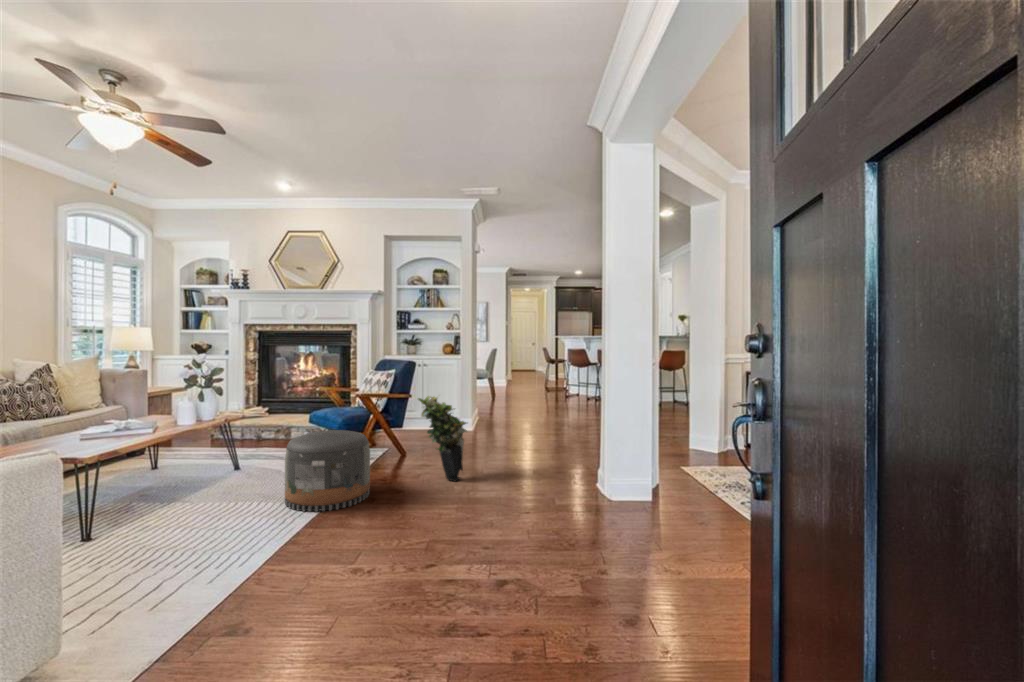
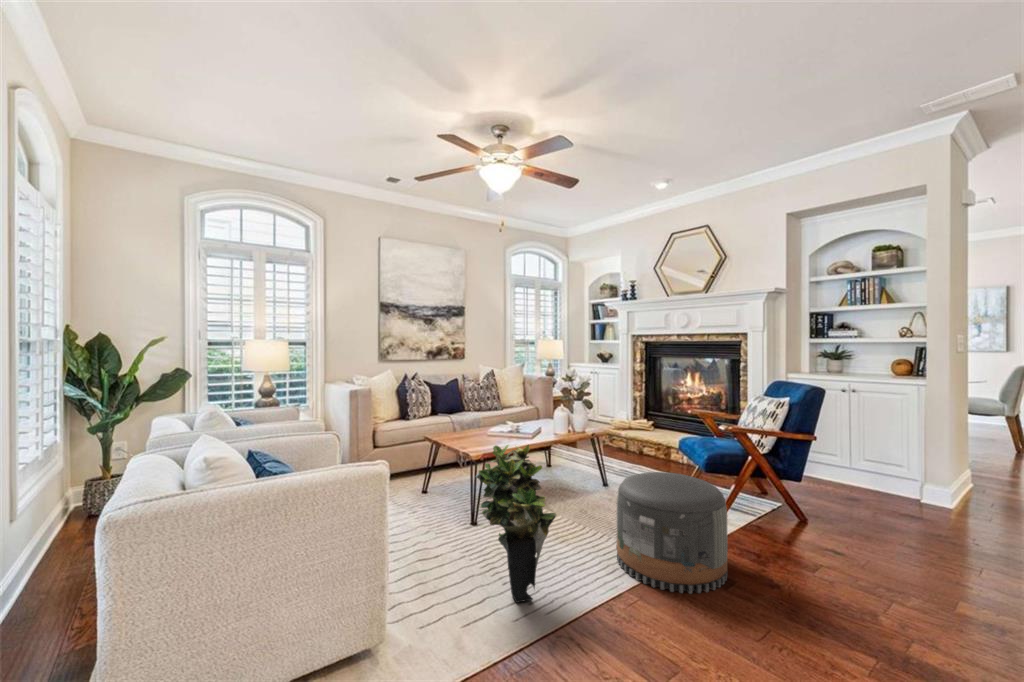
potted plant: present [418,396,467,481] -> present [476,445,557,603]

